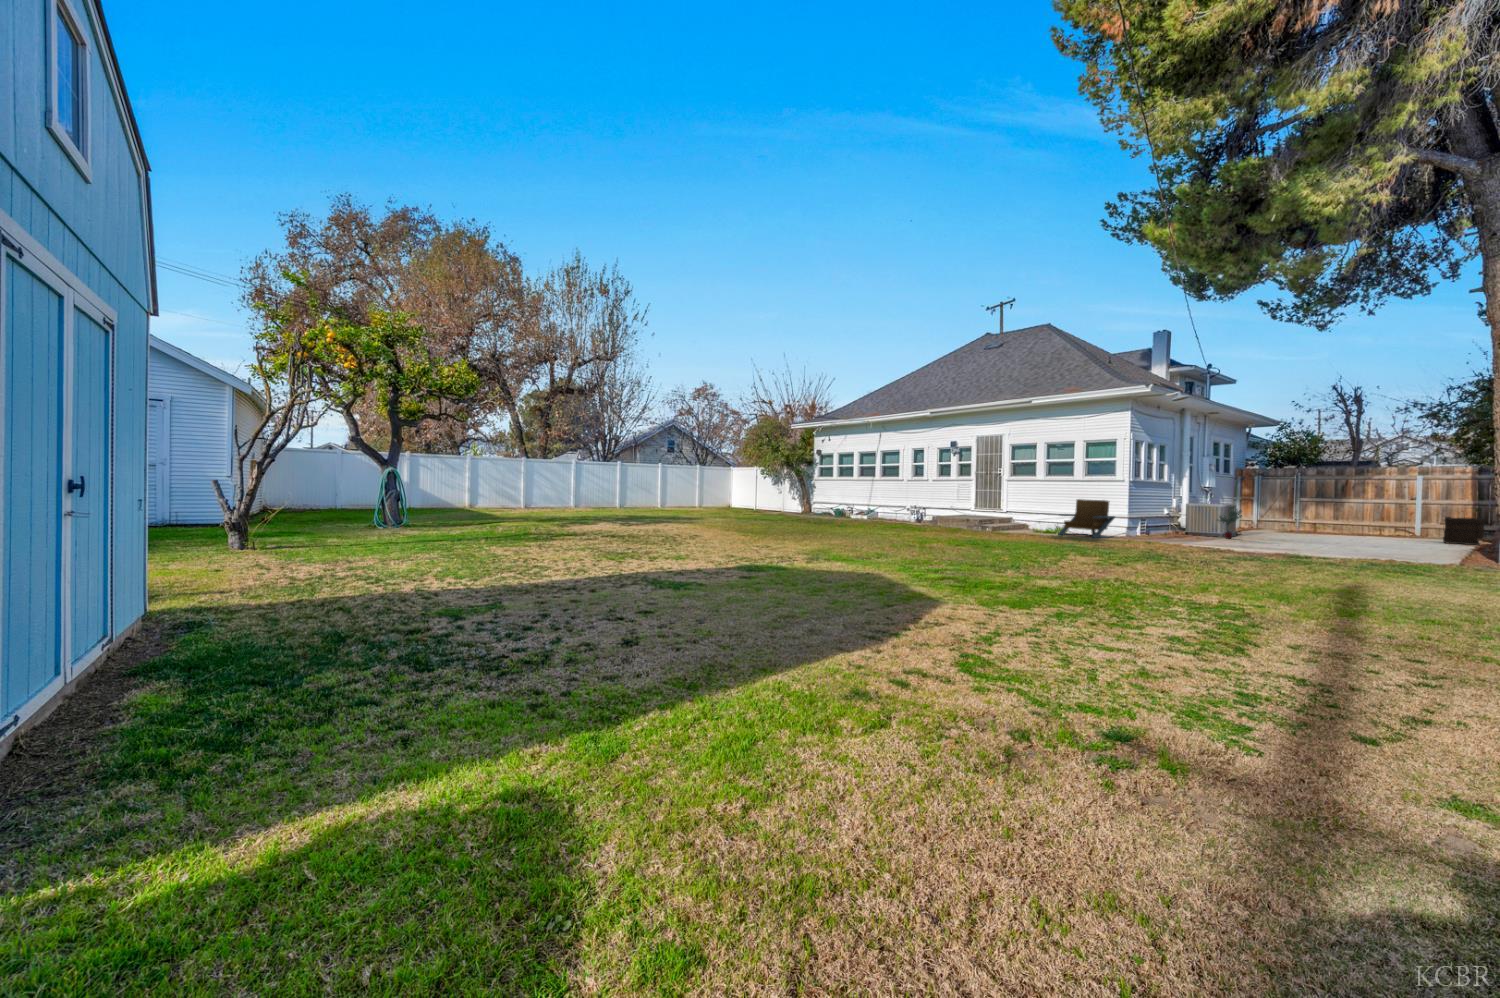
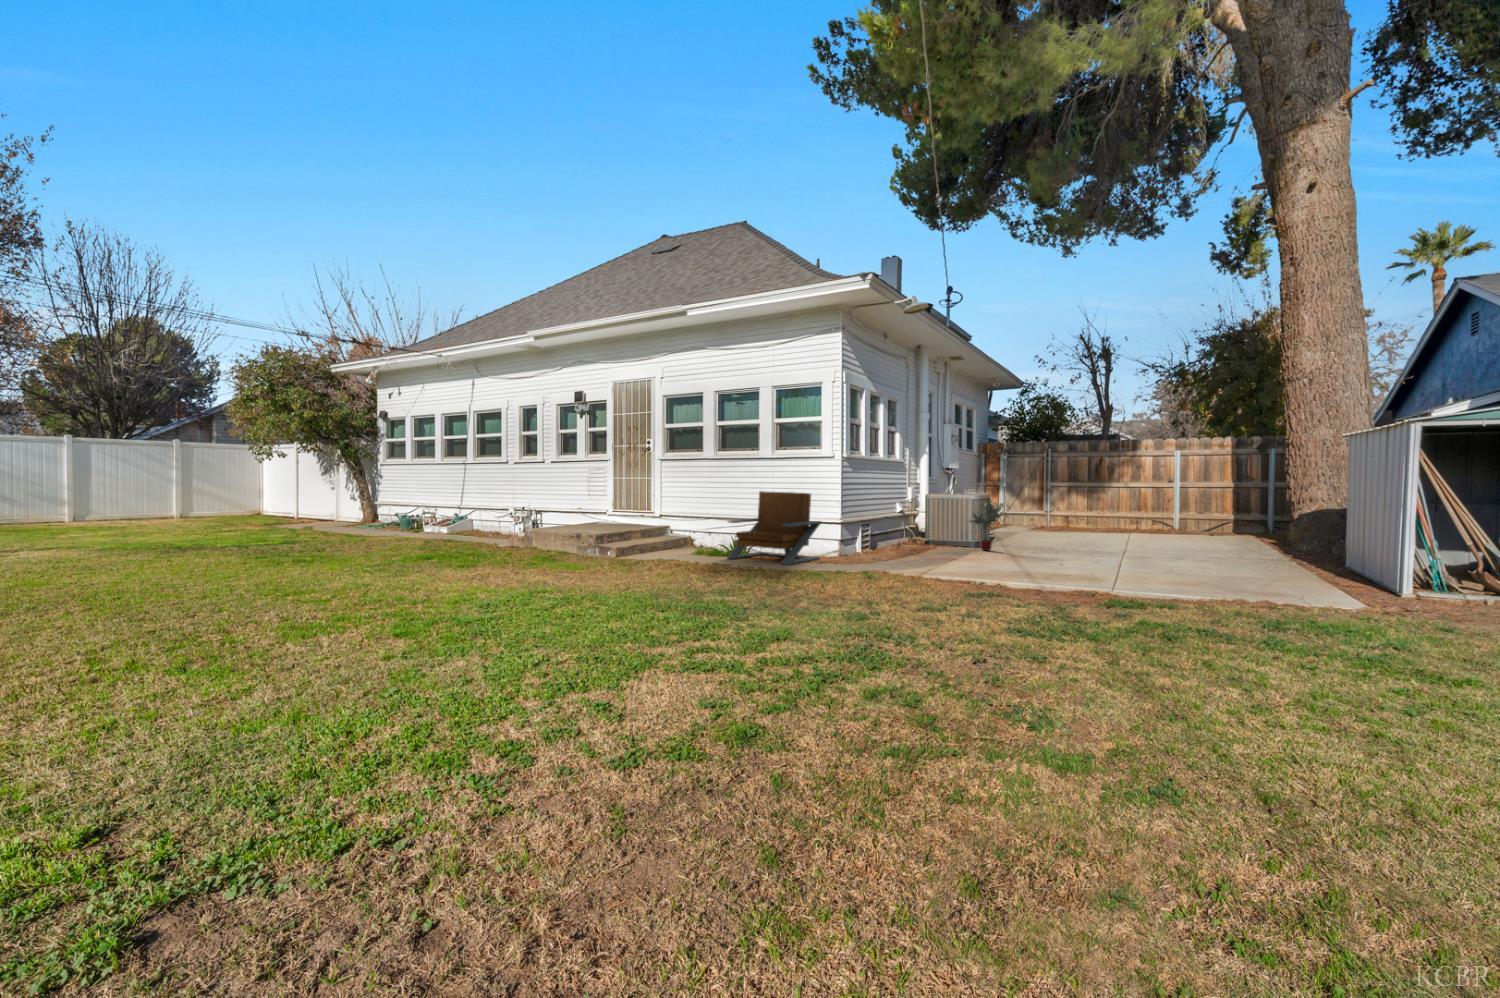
wooden crate: present [1443,517,1484,545] -> none [1224,506,1277,545]

